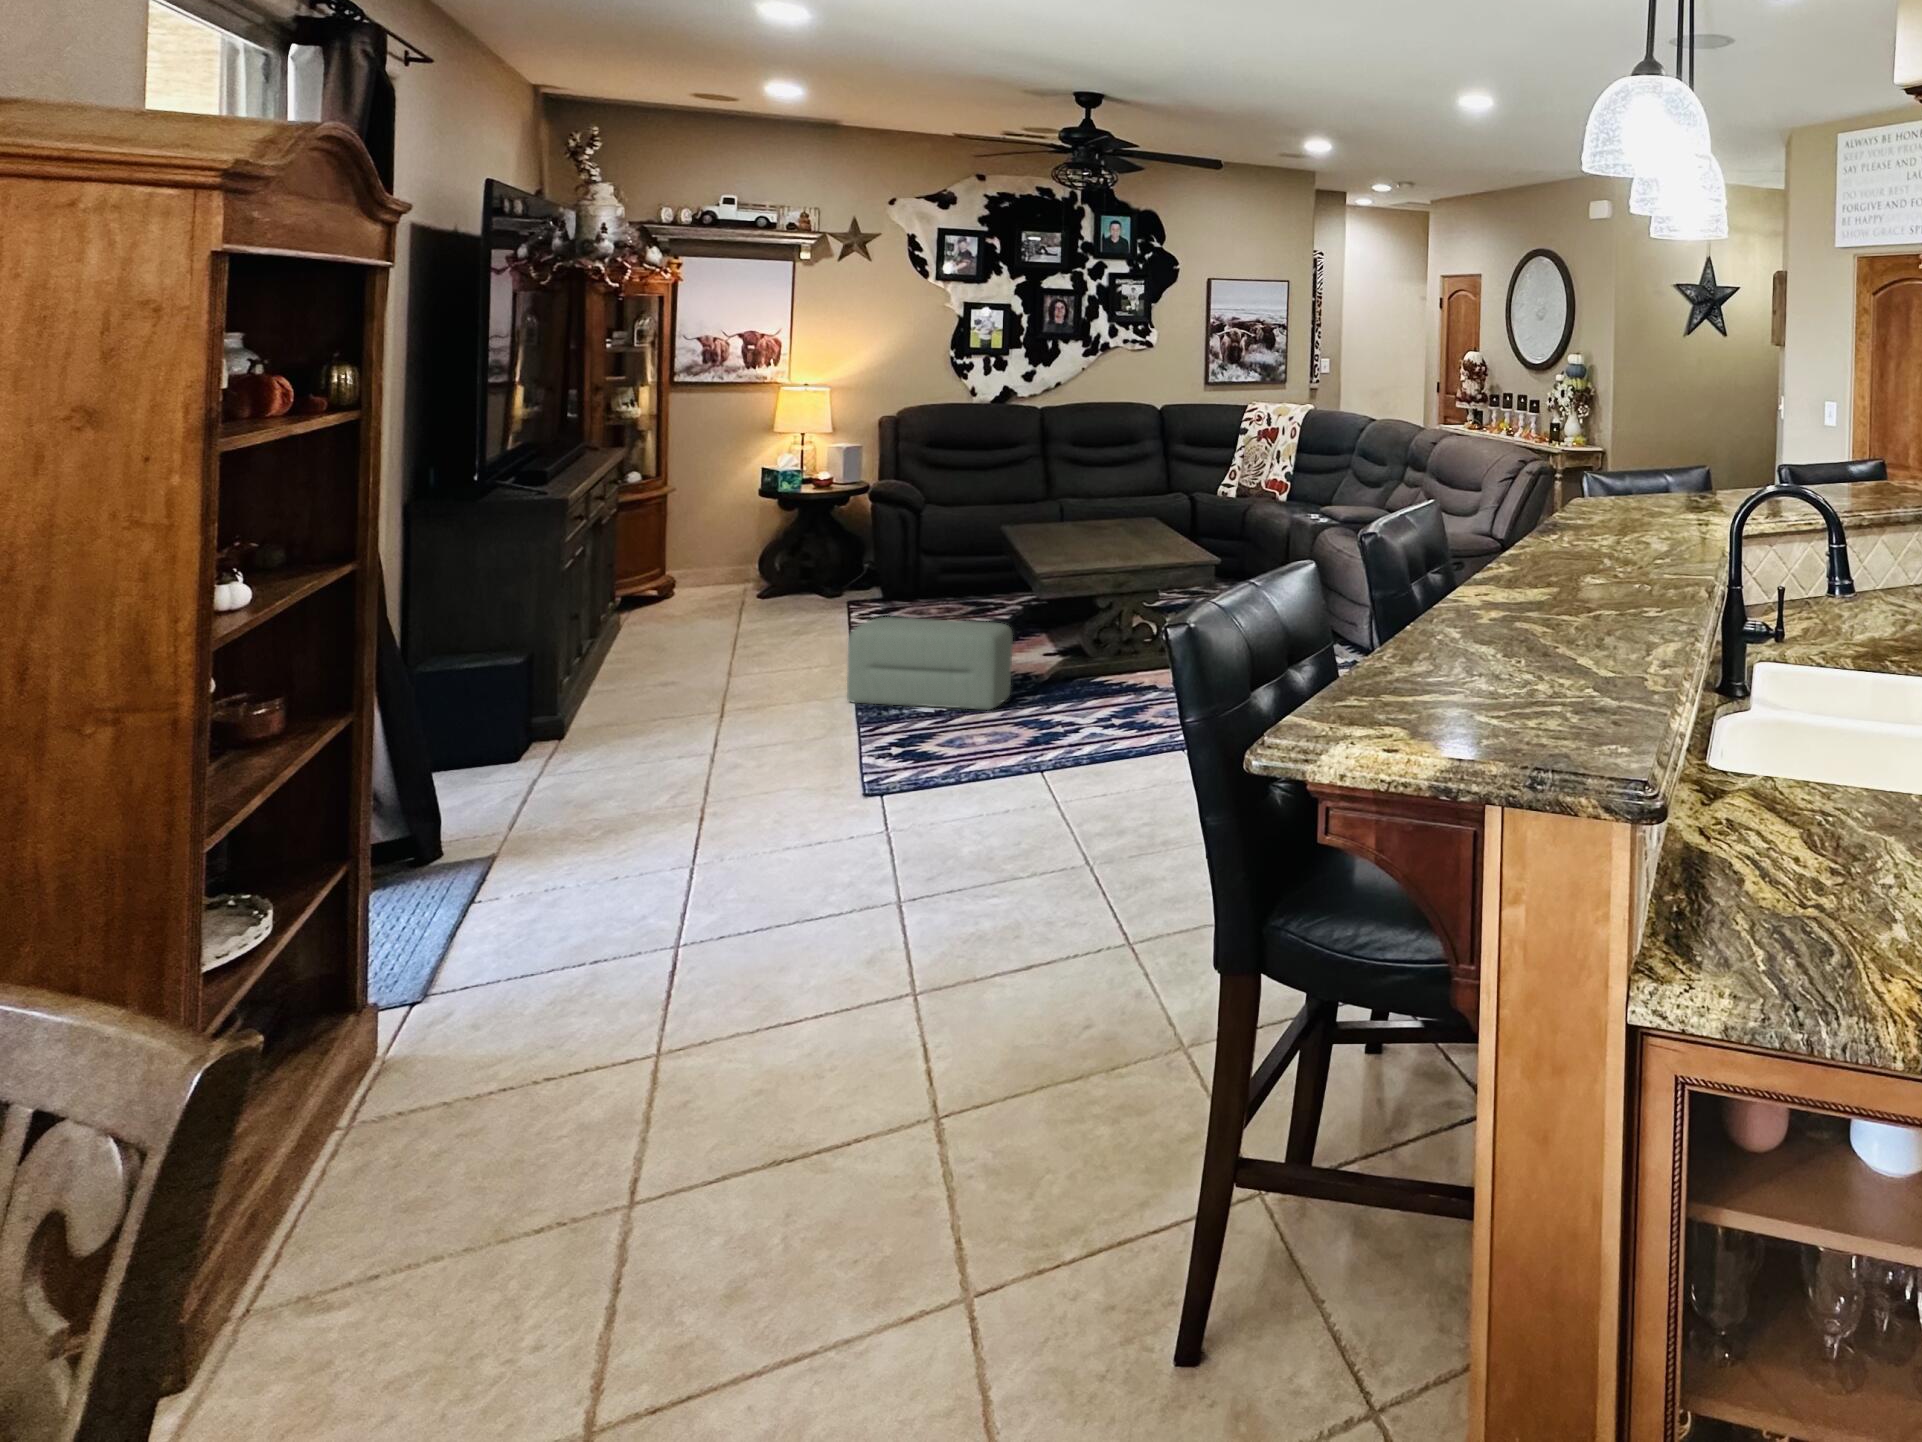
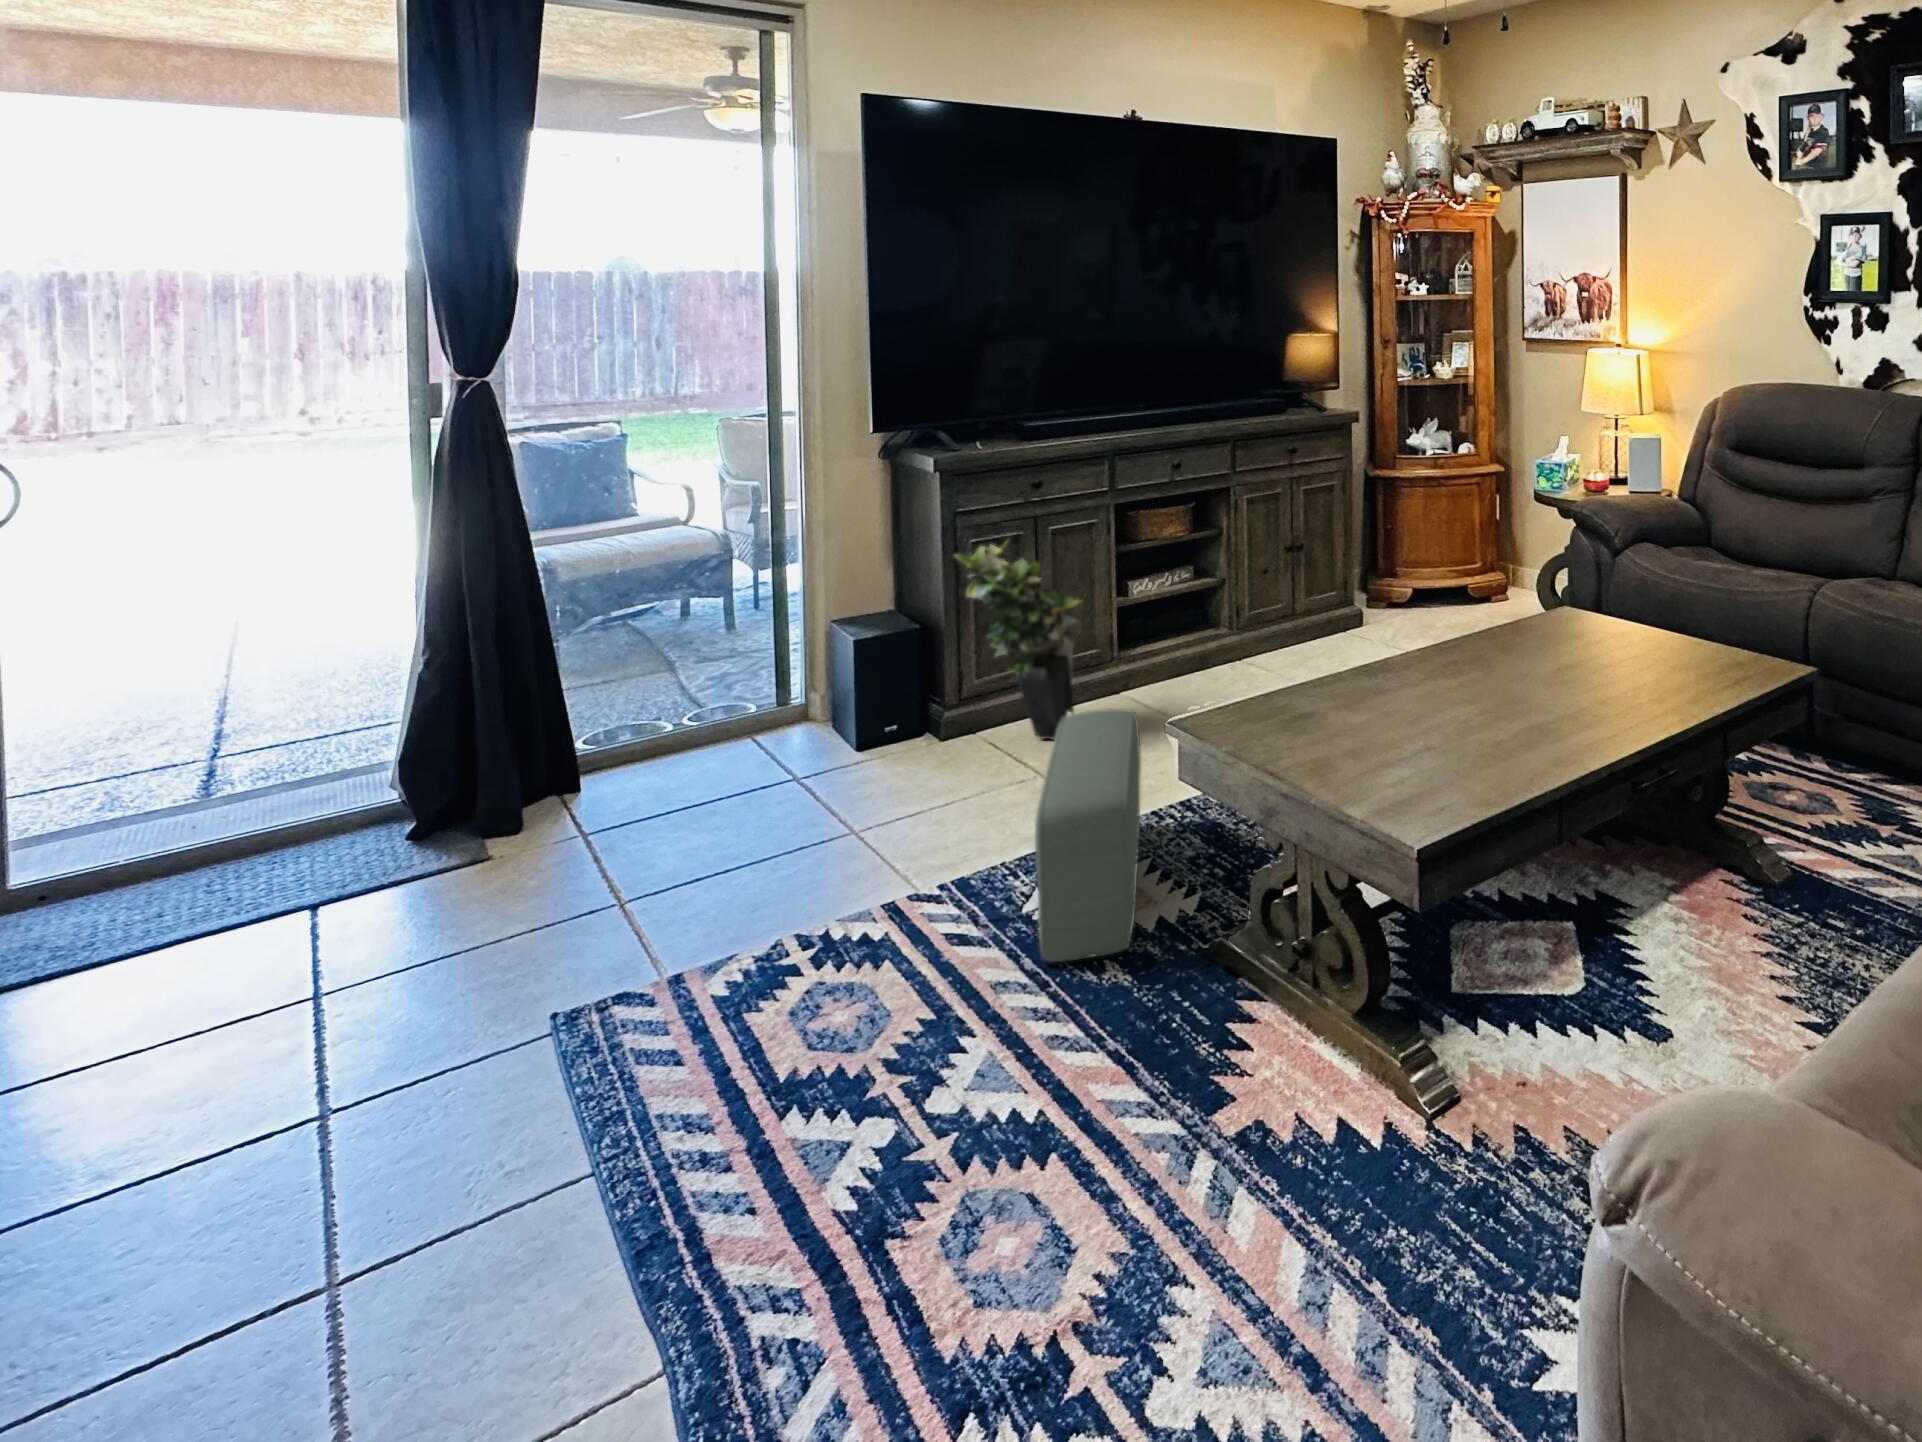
potted plant: none [588,563,693,703] -> present [955,542,1082,740]

